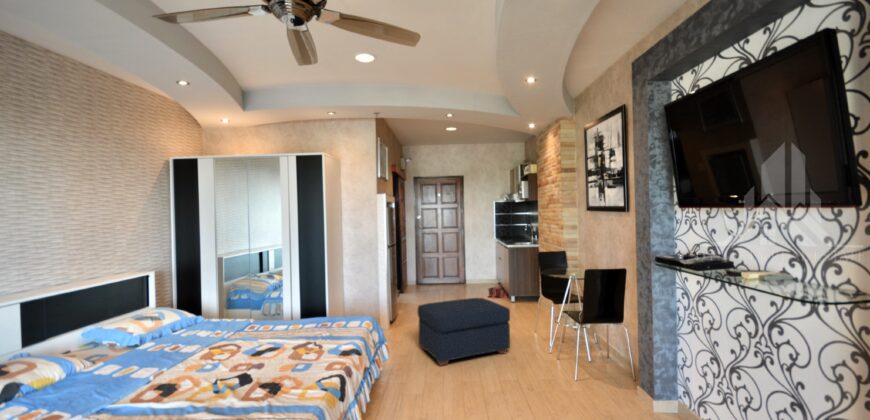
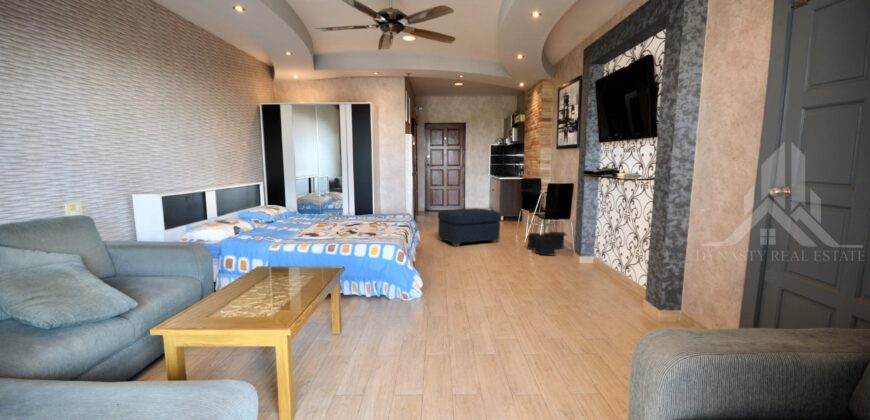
storage bin: none [556,340,618,393] -> present [528,232,566,255]

